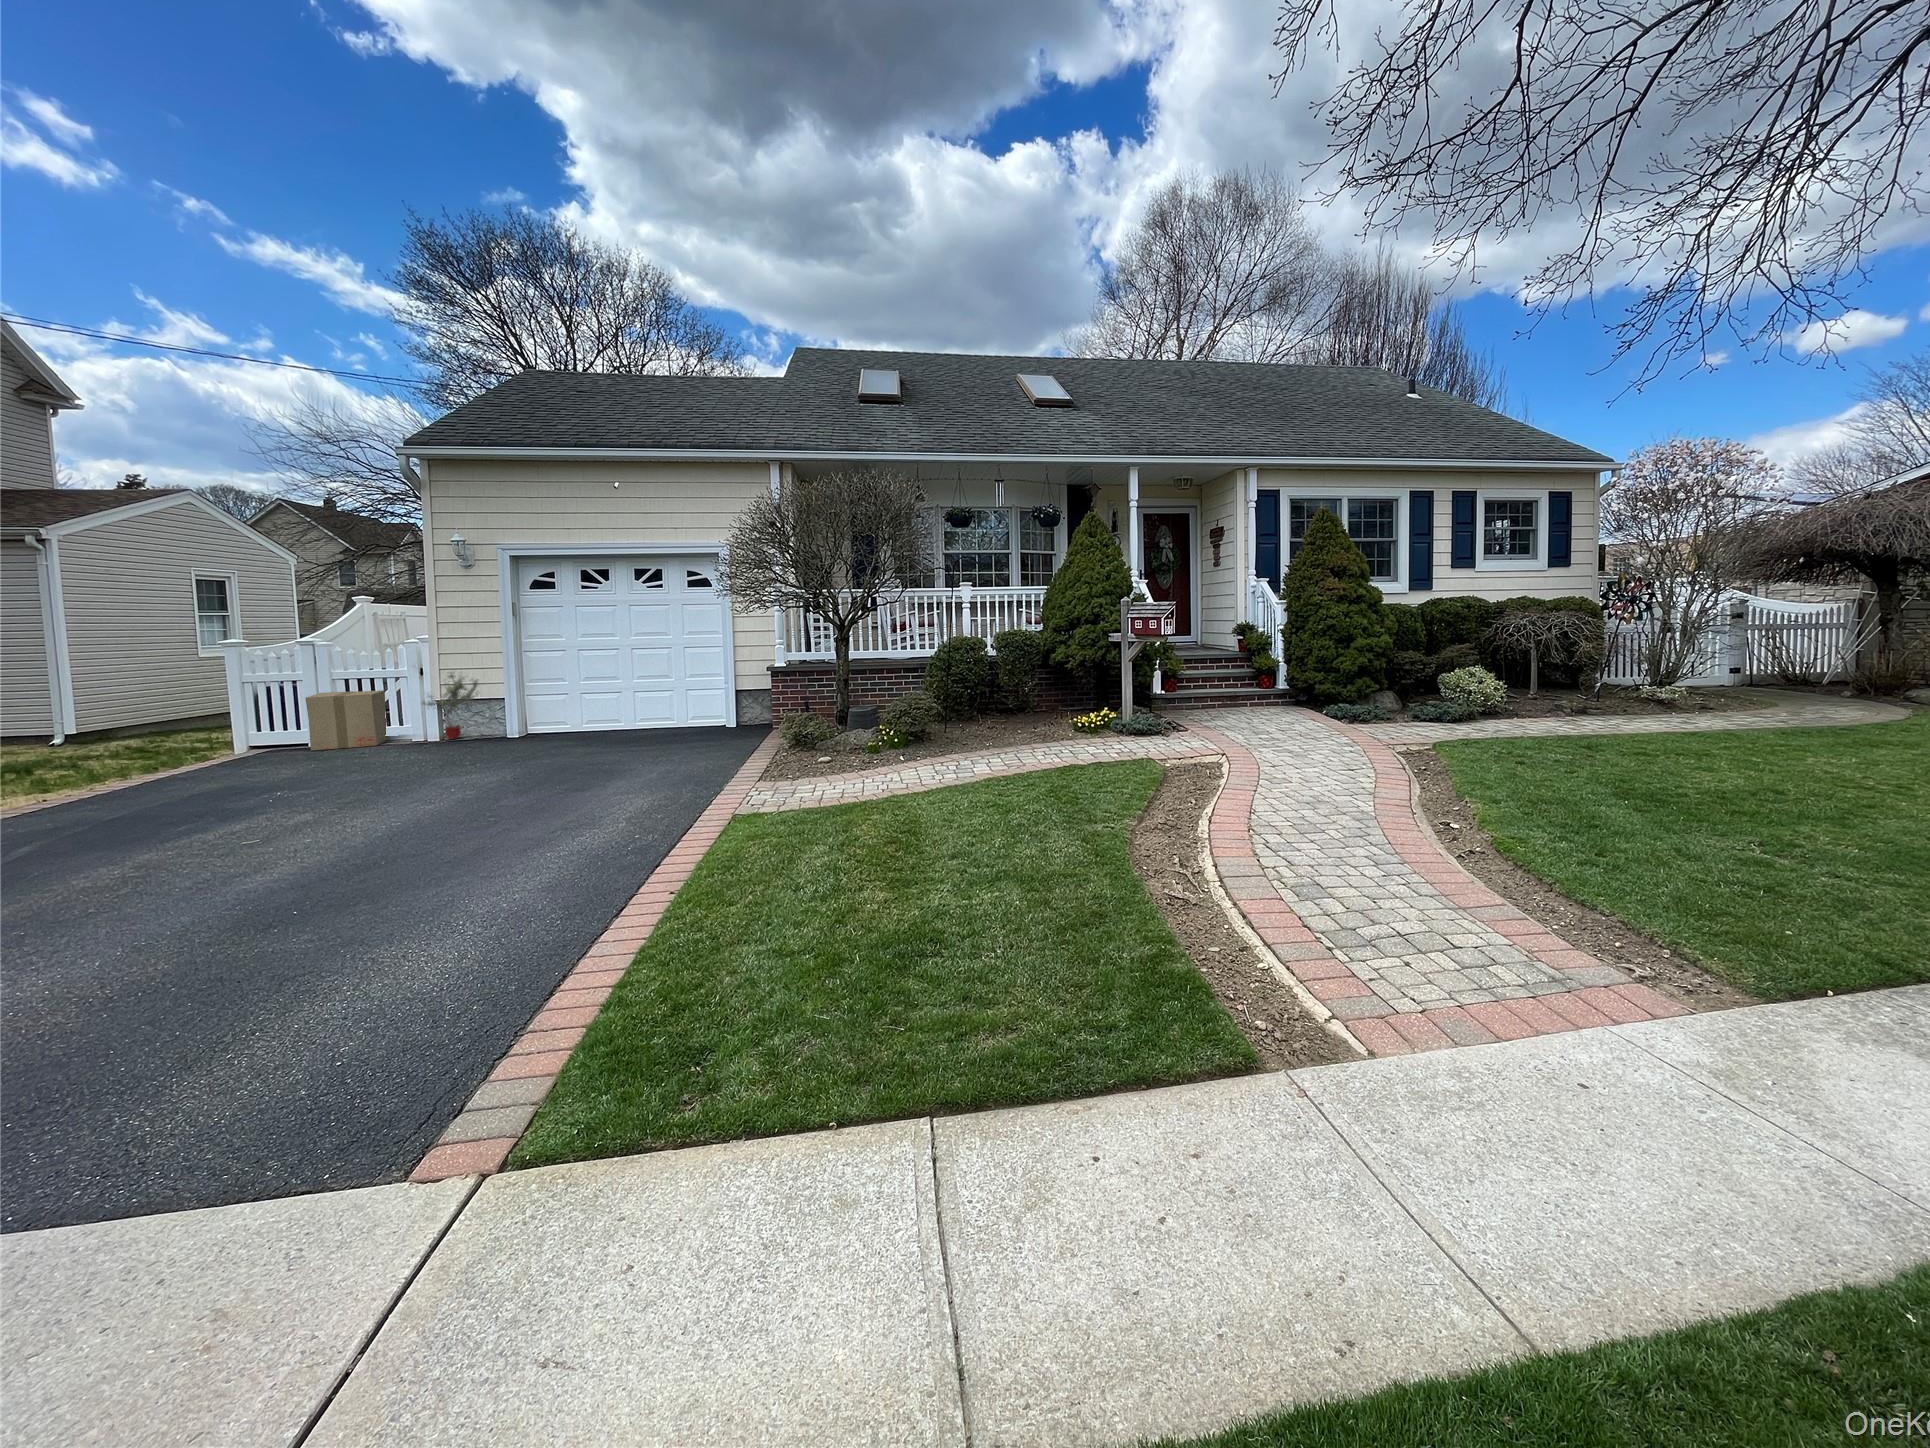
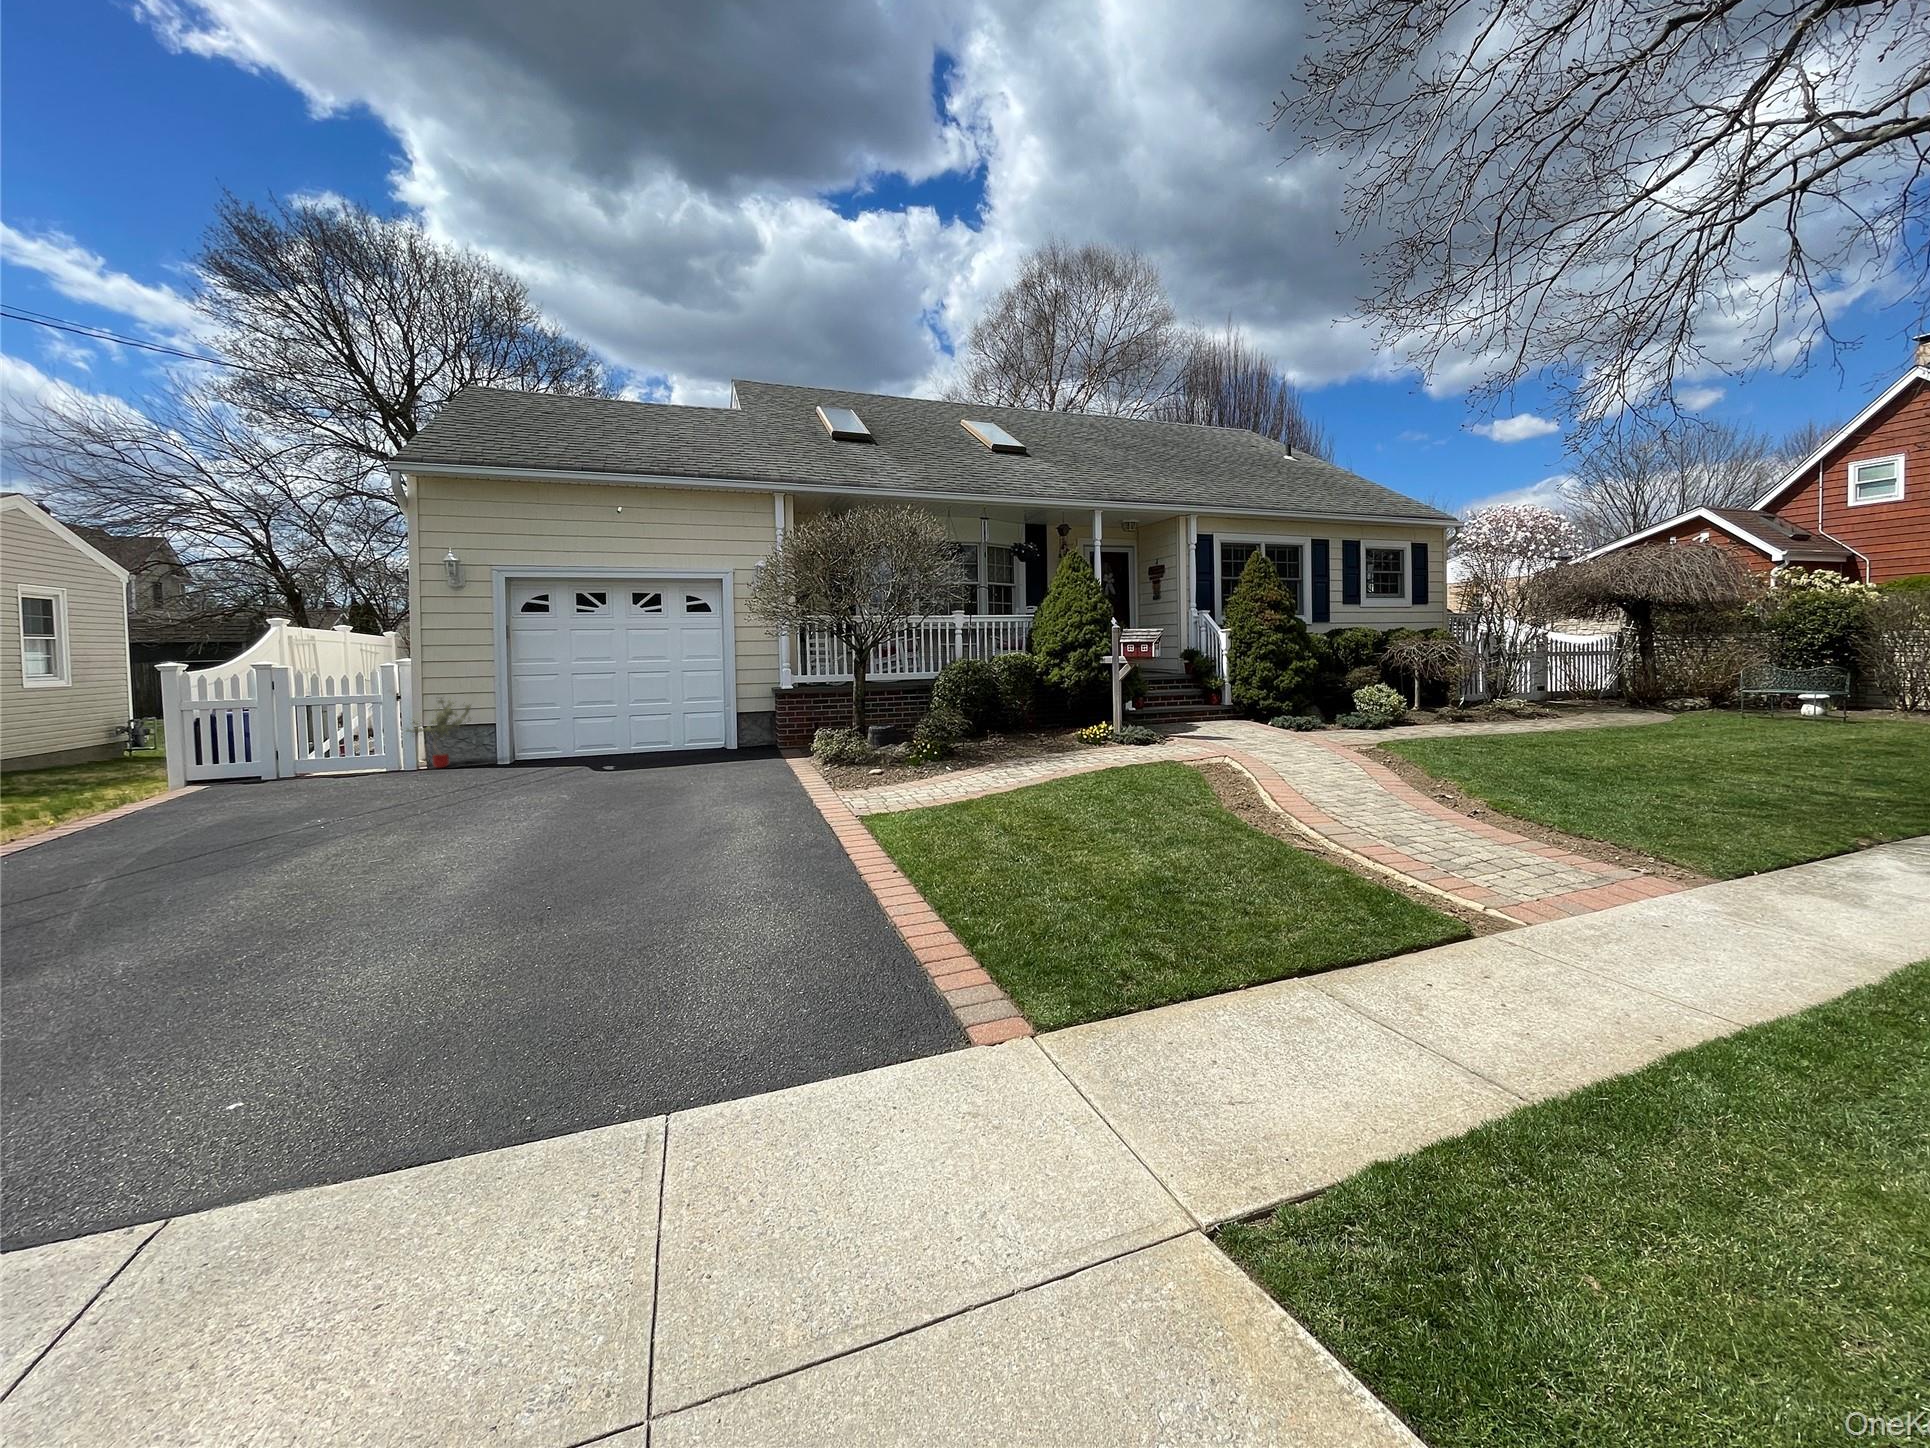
cardboard box: present [305,690,389,751] -> none [279,718,358,783]

